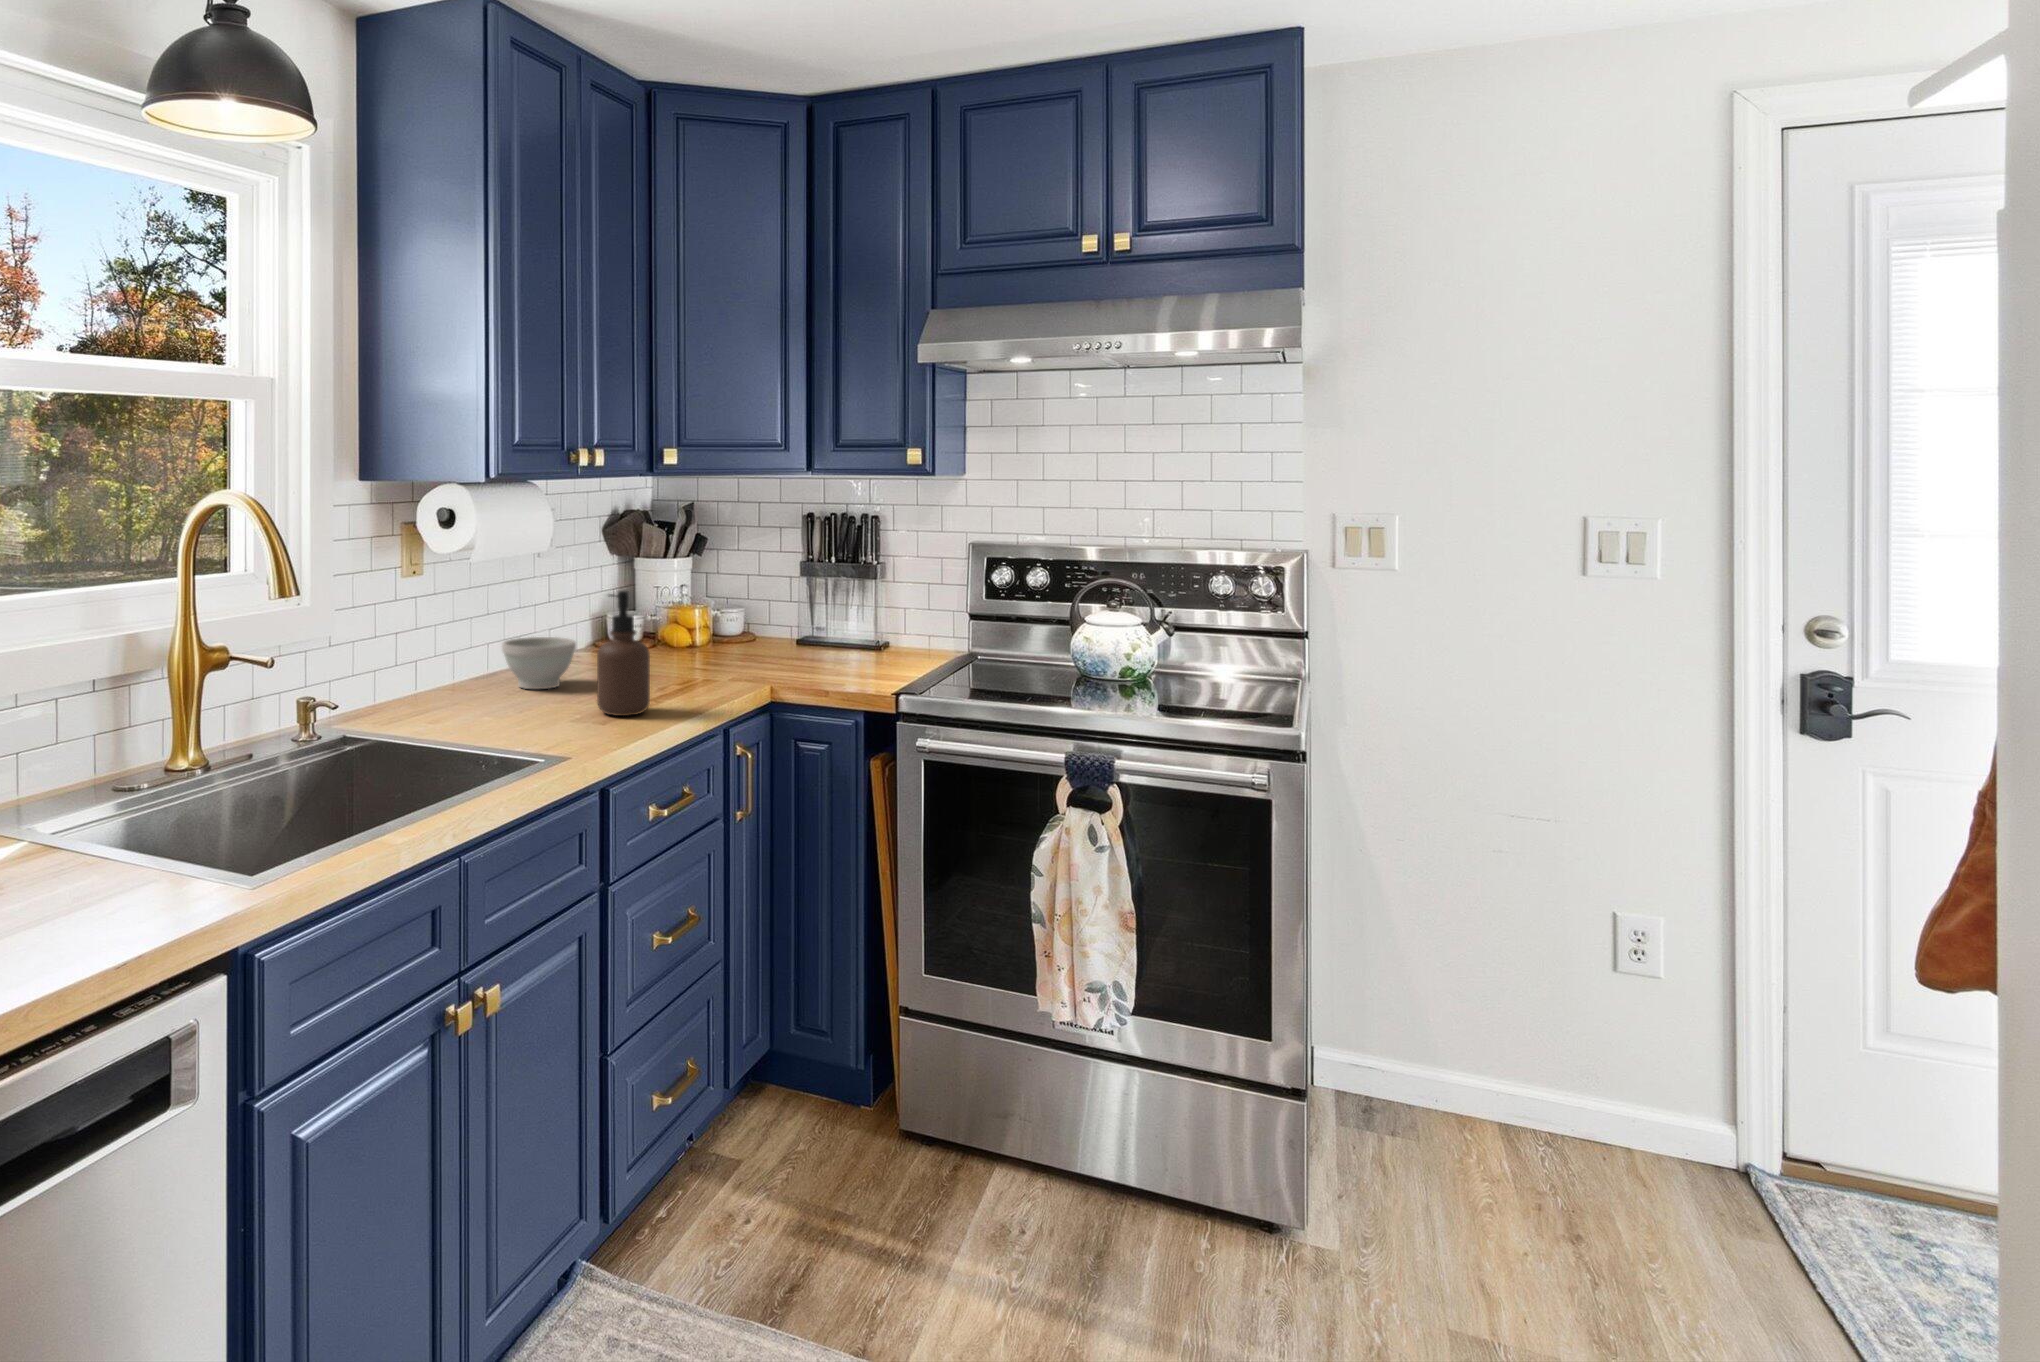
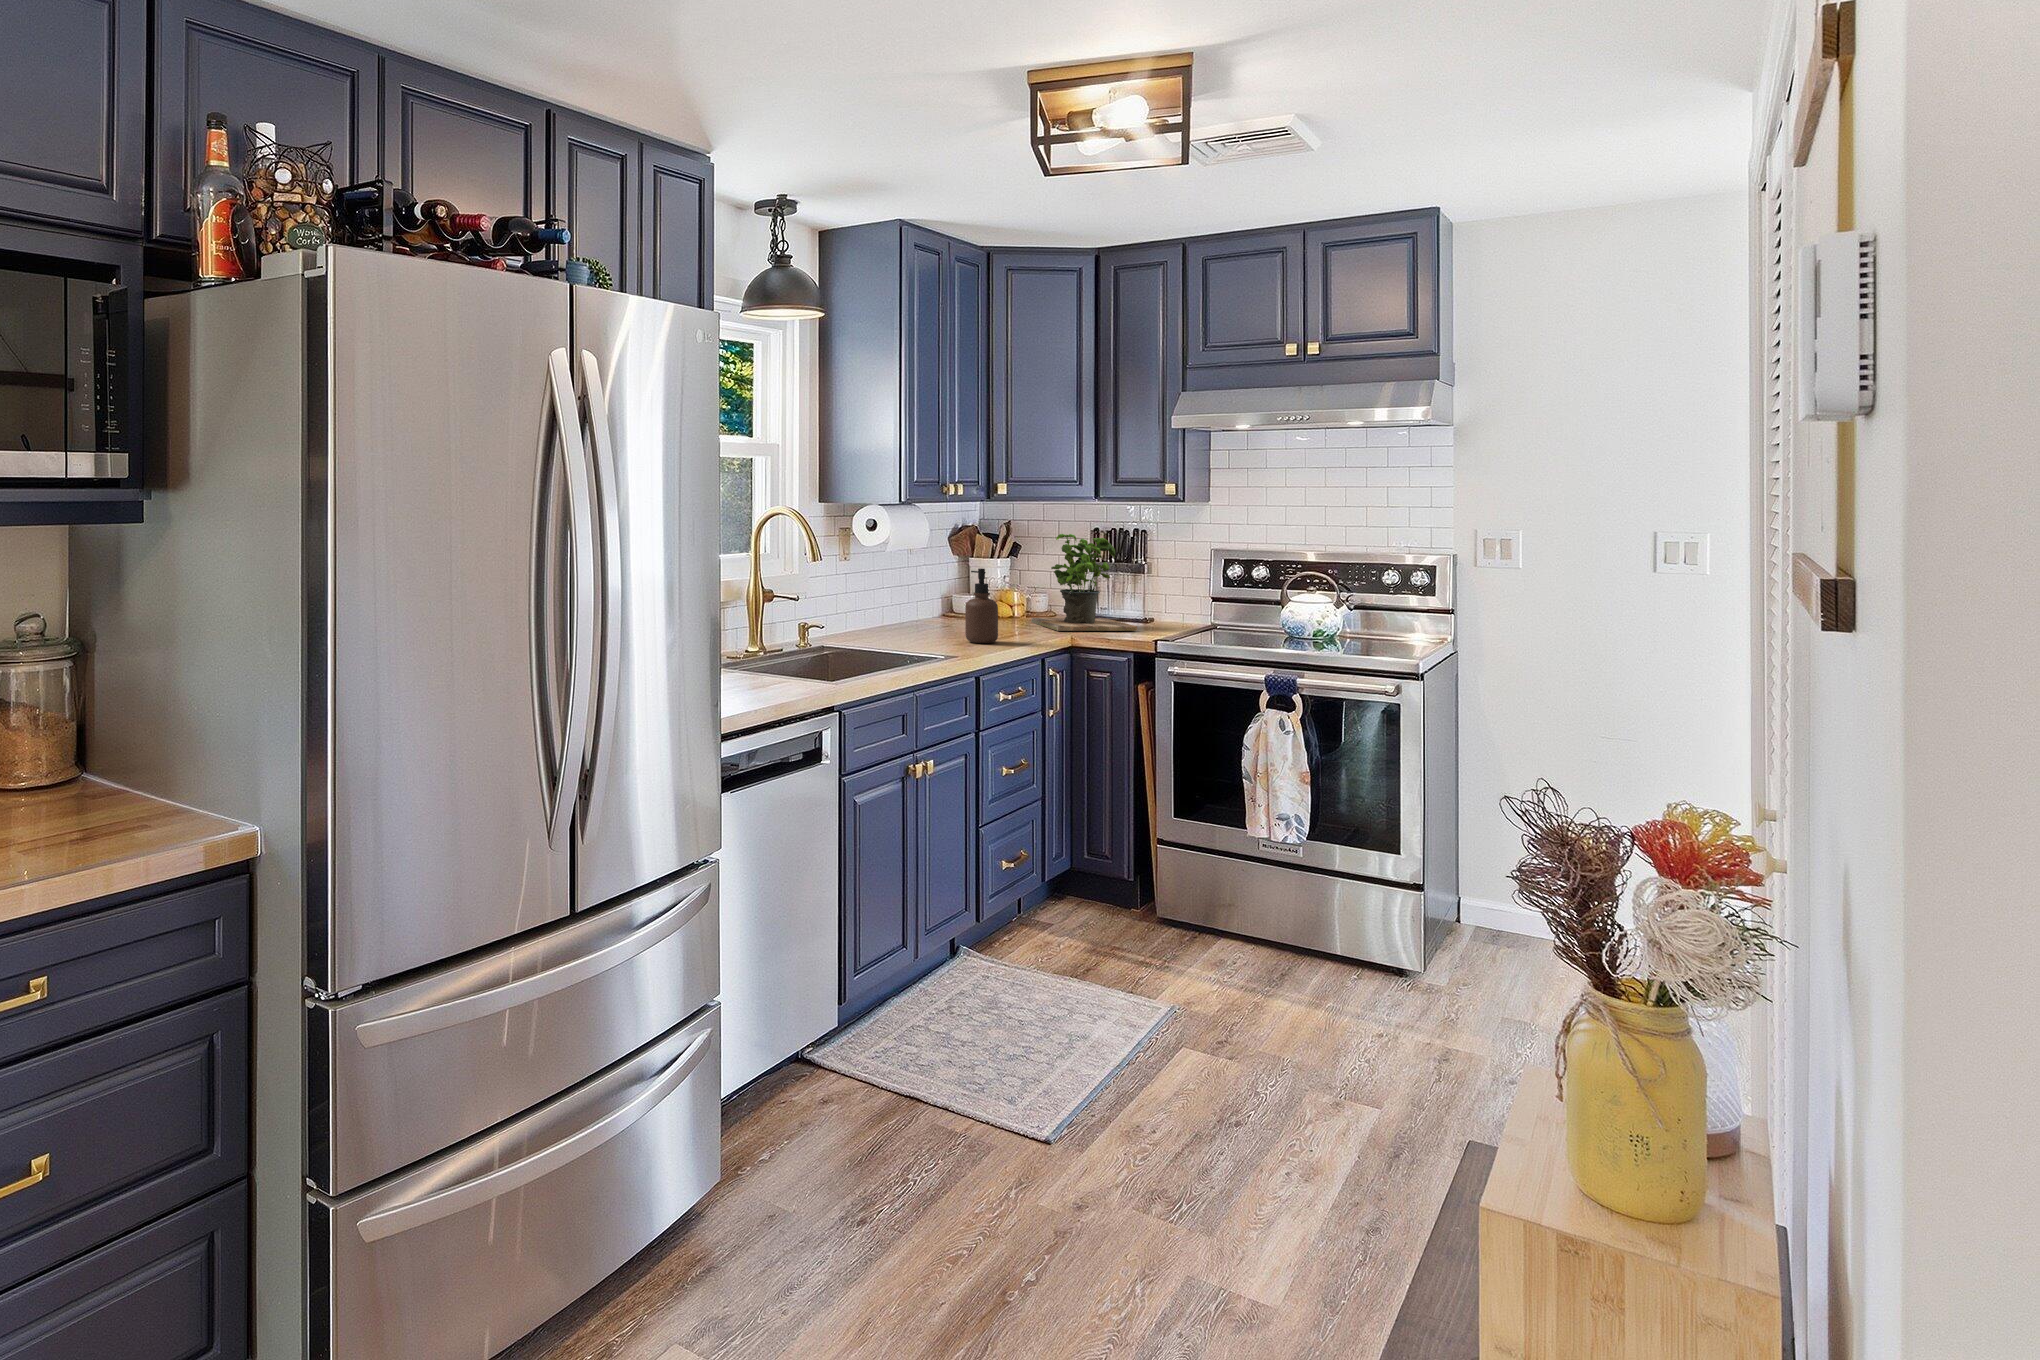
potted plant: none [716,526,869,677] -> present [1031,534,1137,631]
bowl: present [502,637,576,689] -> none [899,601,945,631]

